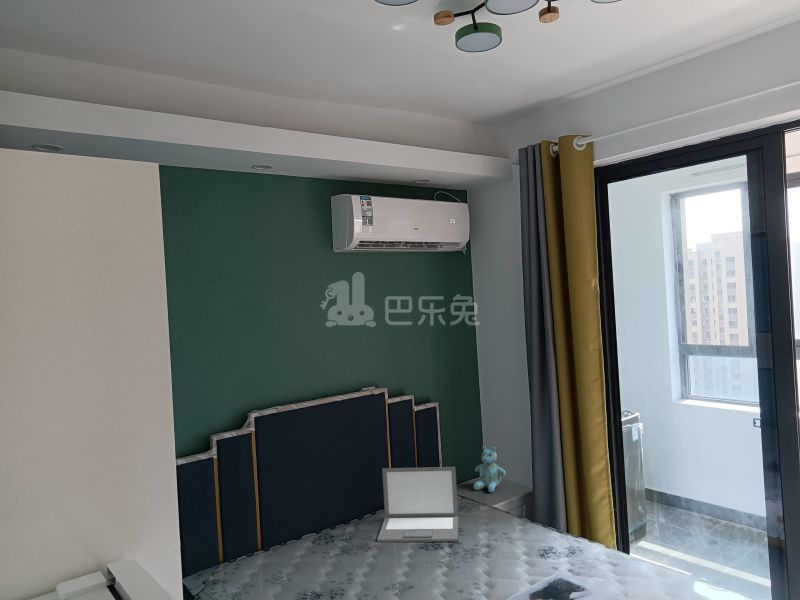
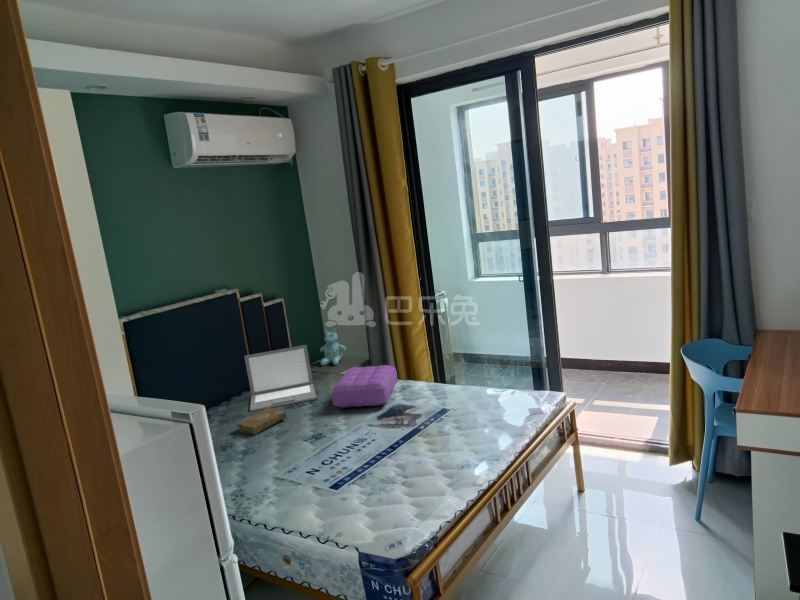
pillow: none [474,509,565,574] -> present [331,365,397,407]
book: none [353,544,415,582] -> present [237,408,286,435]

